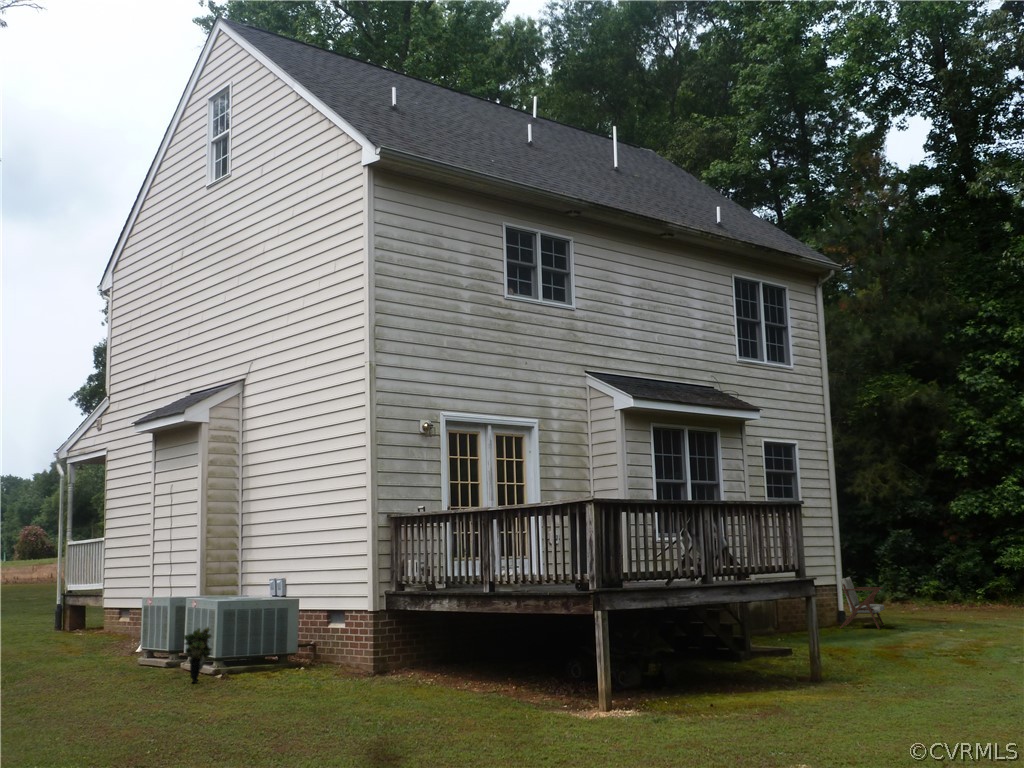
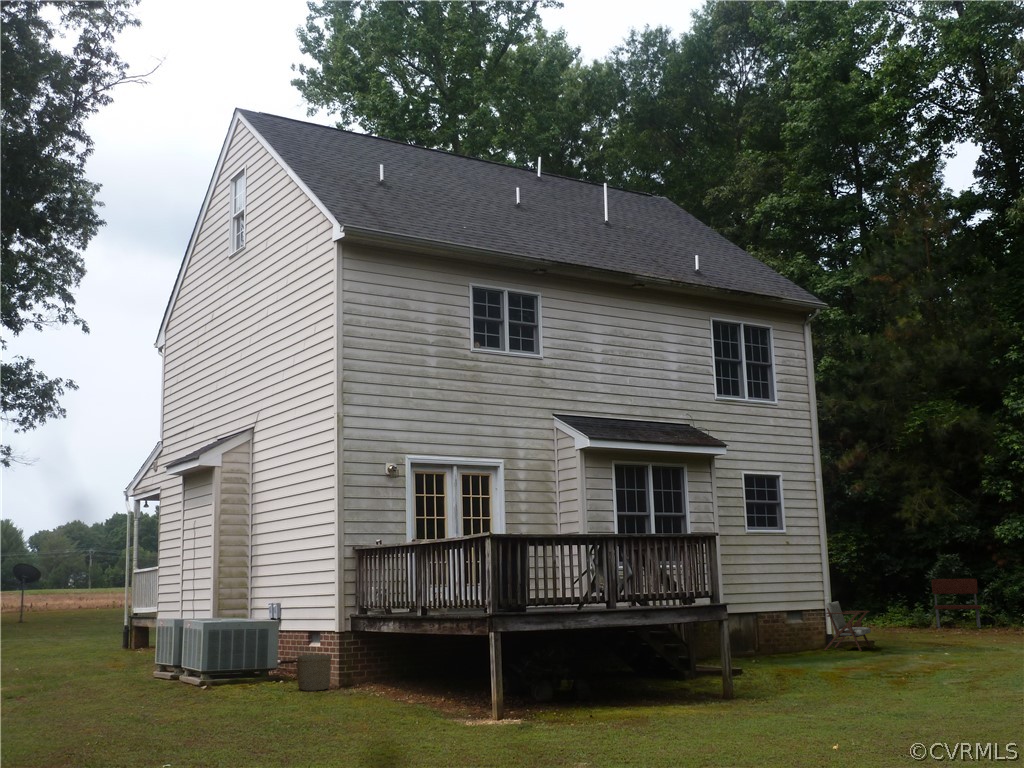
bench: none [910,555,962,605] -> present [932,579,981,628]
potted plant: present [184,627,212,683] -> none [172,645,199,694]
woven basket: none [327,637,366,678] -> present [297,655,331,691]

